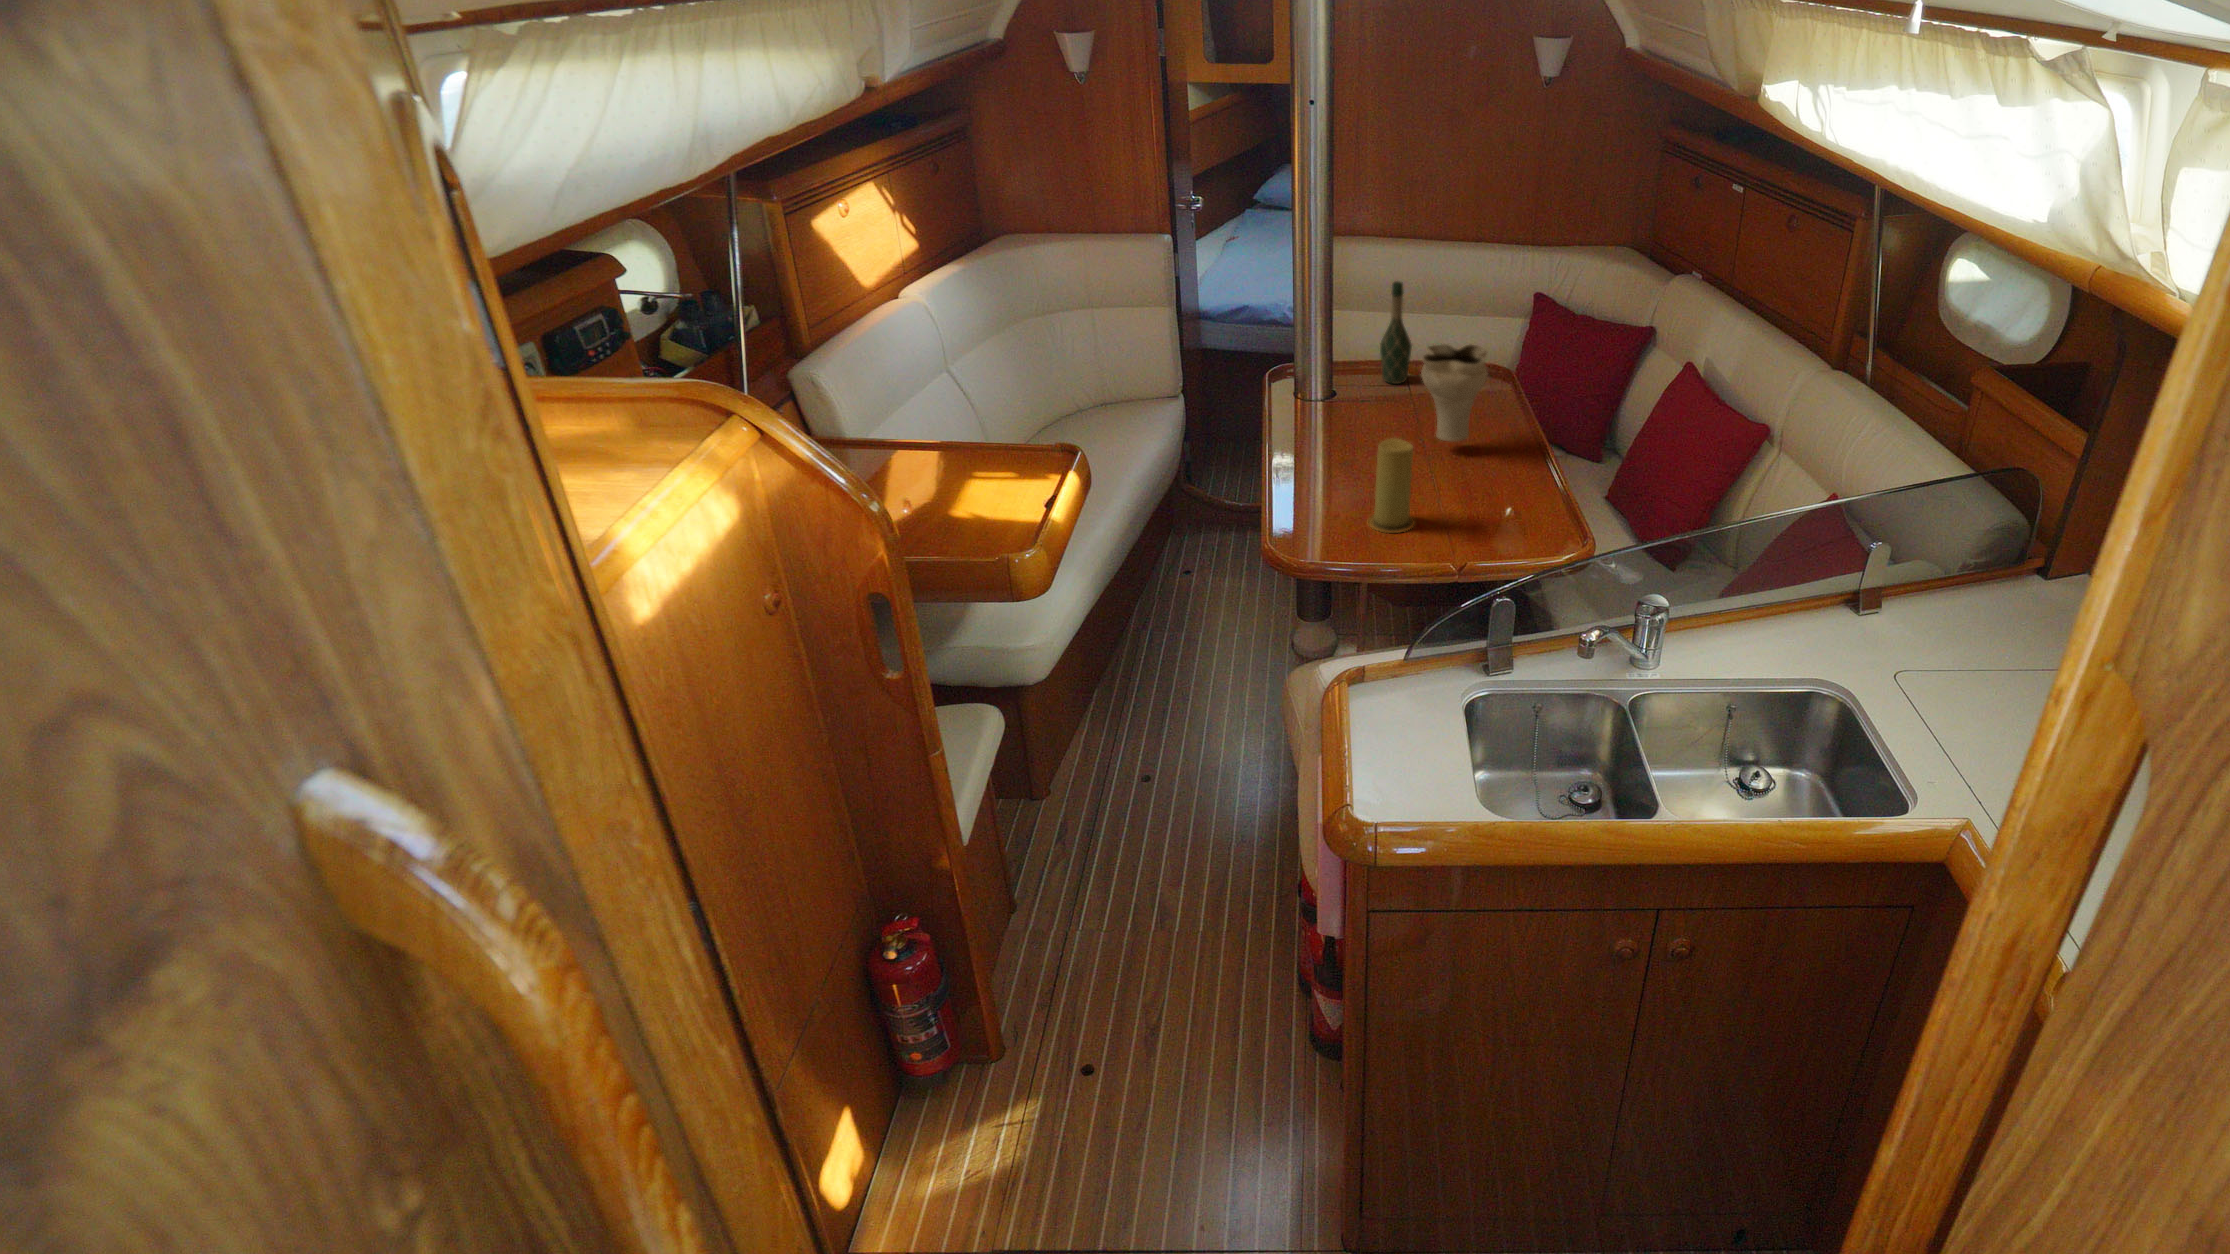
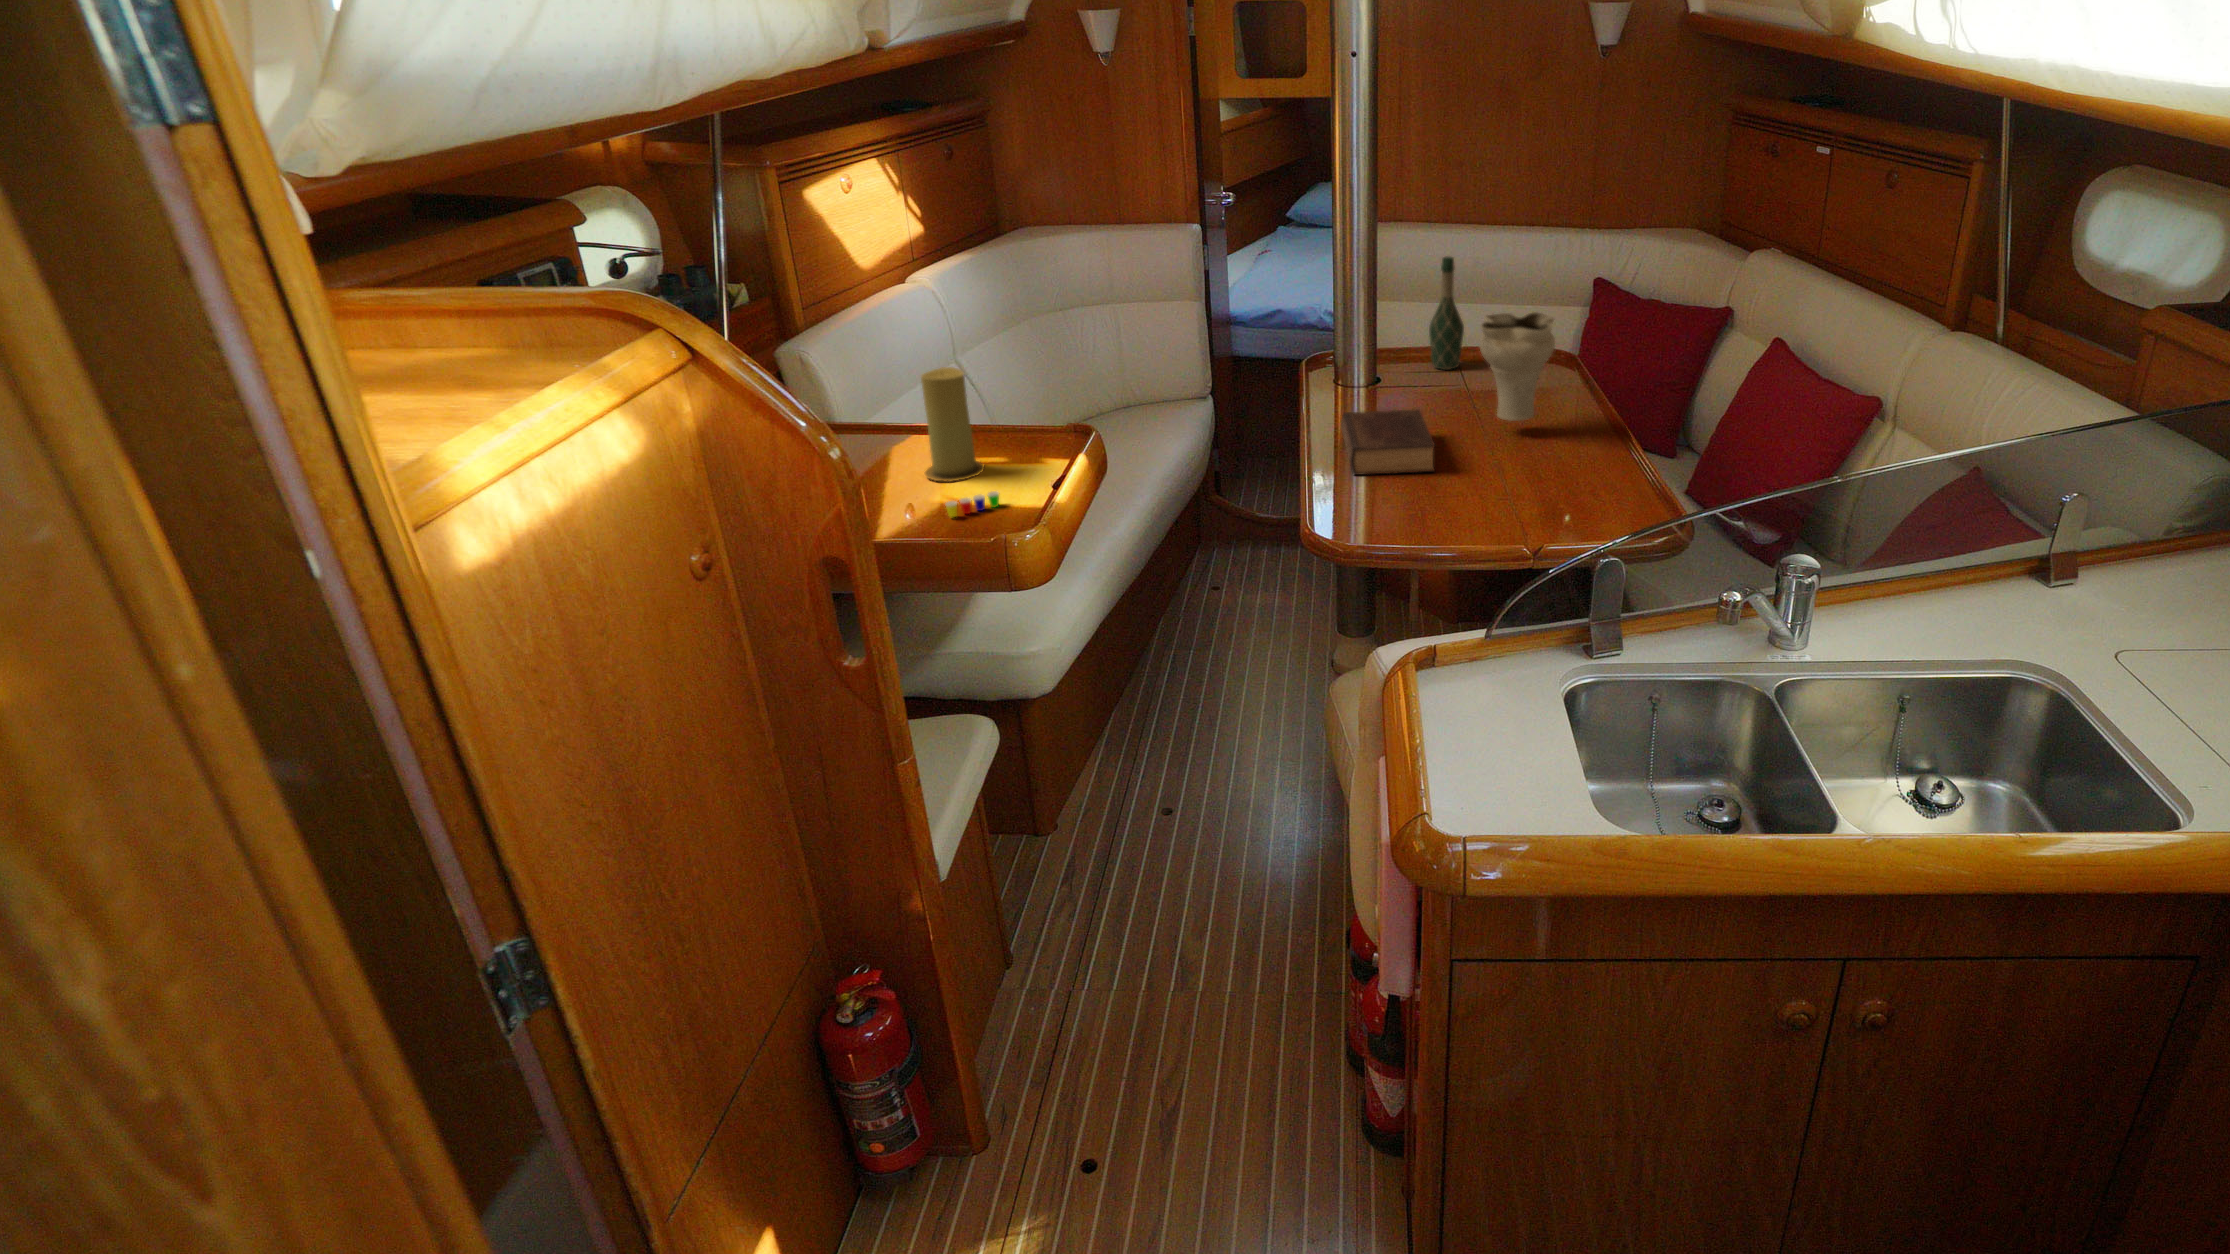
book: none [1299,430,1380,492] -> present [1341,409,1435,475]
candle: present [1368,438,1415,533] -> present [921,367,984,481]
cup: none [956,514,1002,537] -> present [946,491,999,517]

